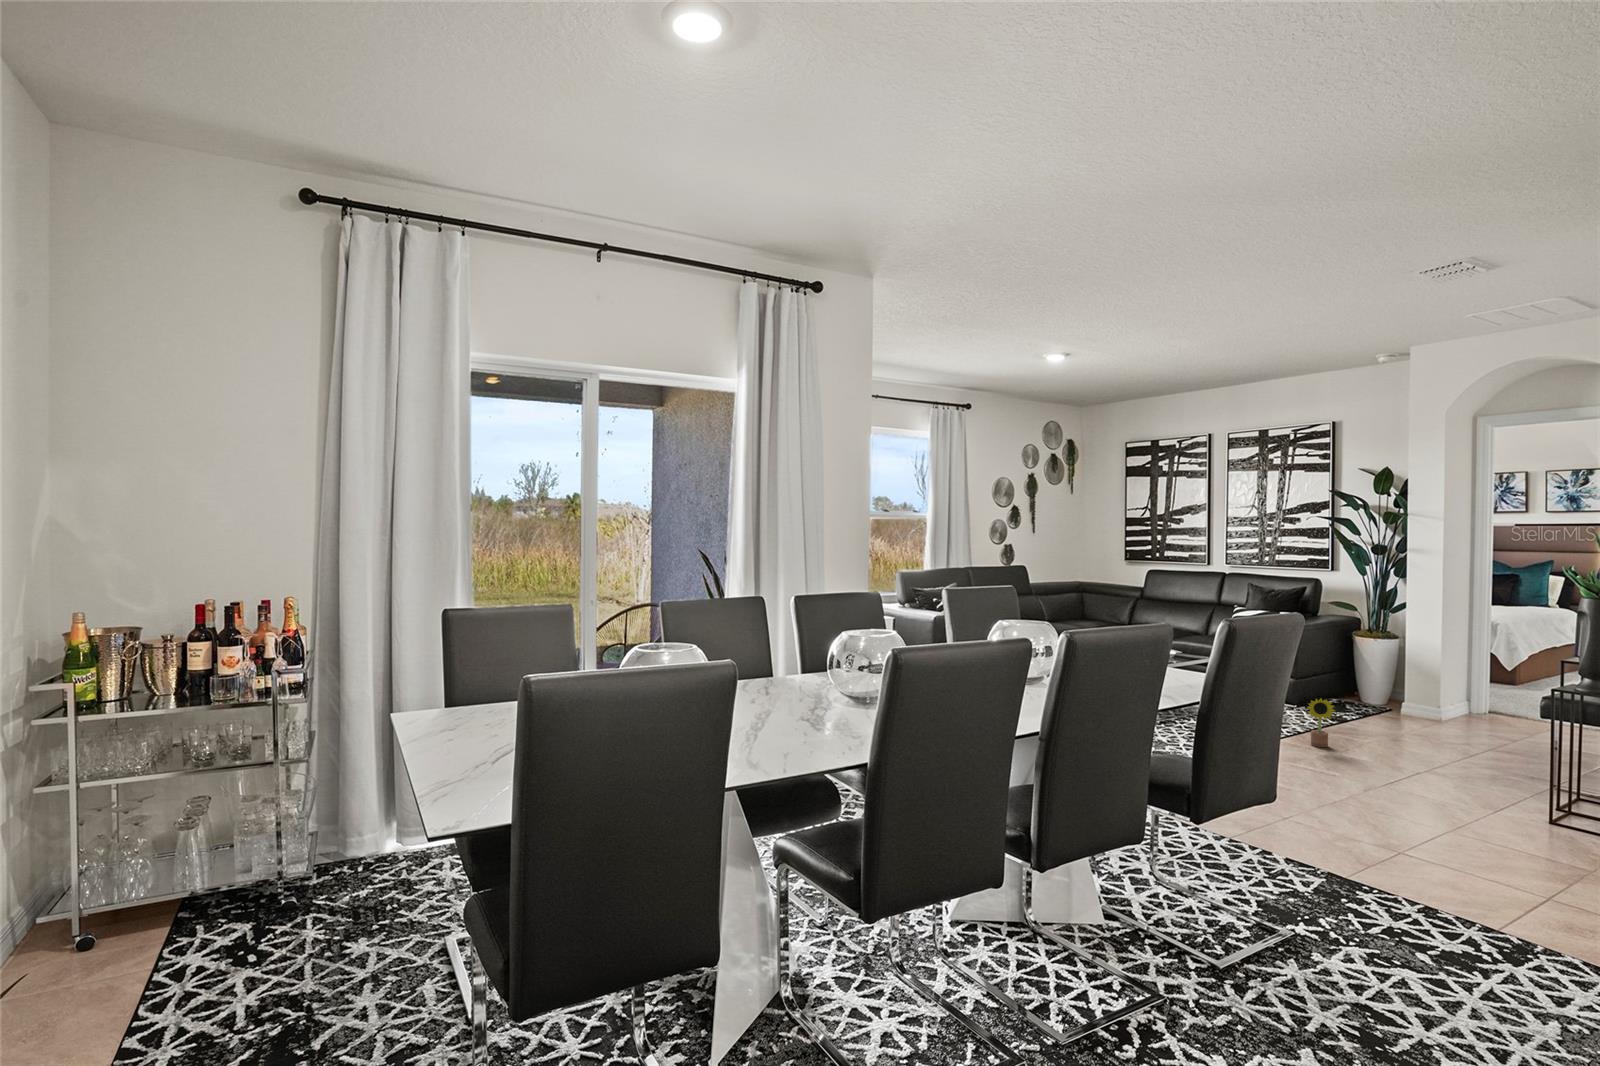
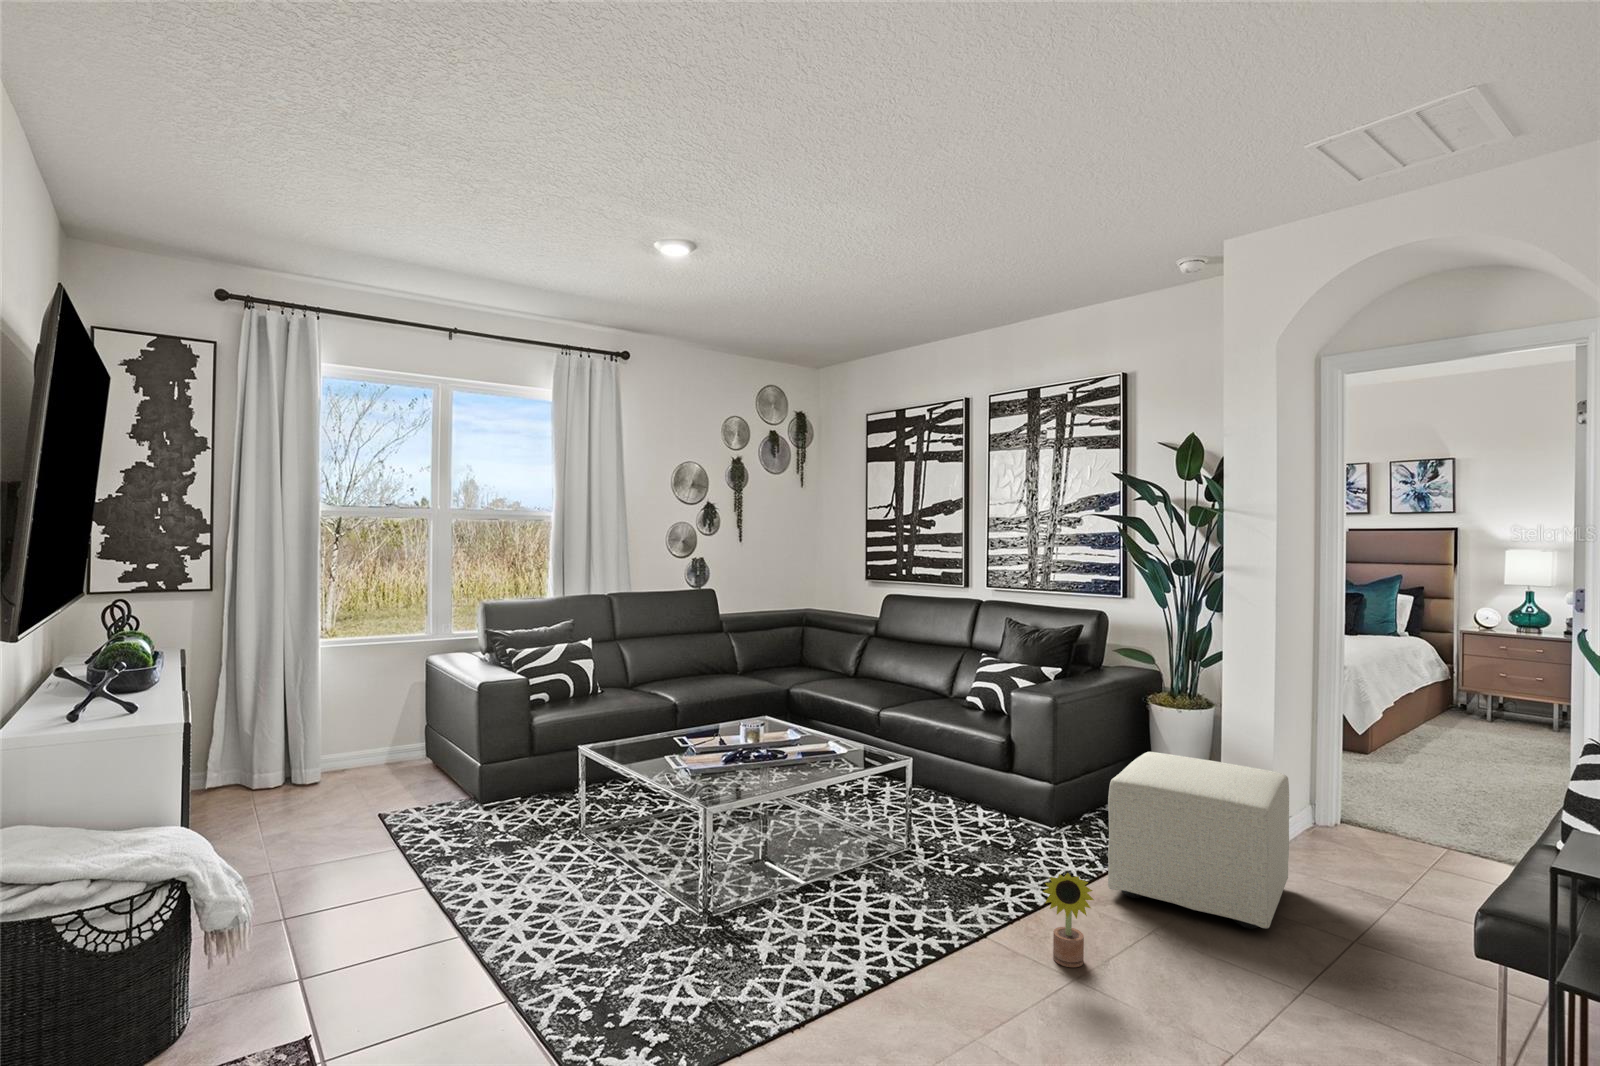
ottoman: none [1335,657,1446,742] -> present [1108,752,1289,929]

